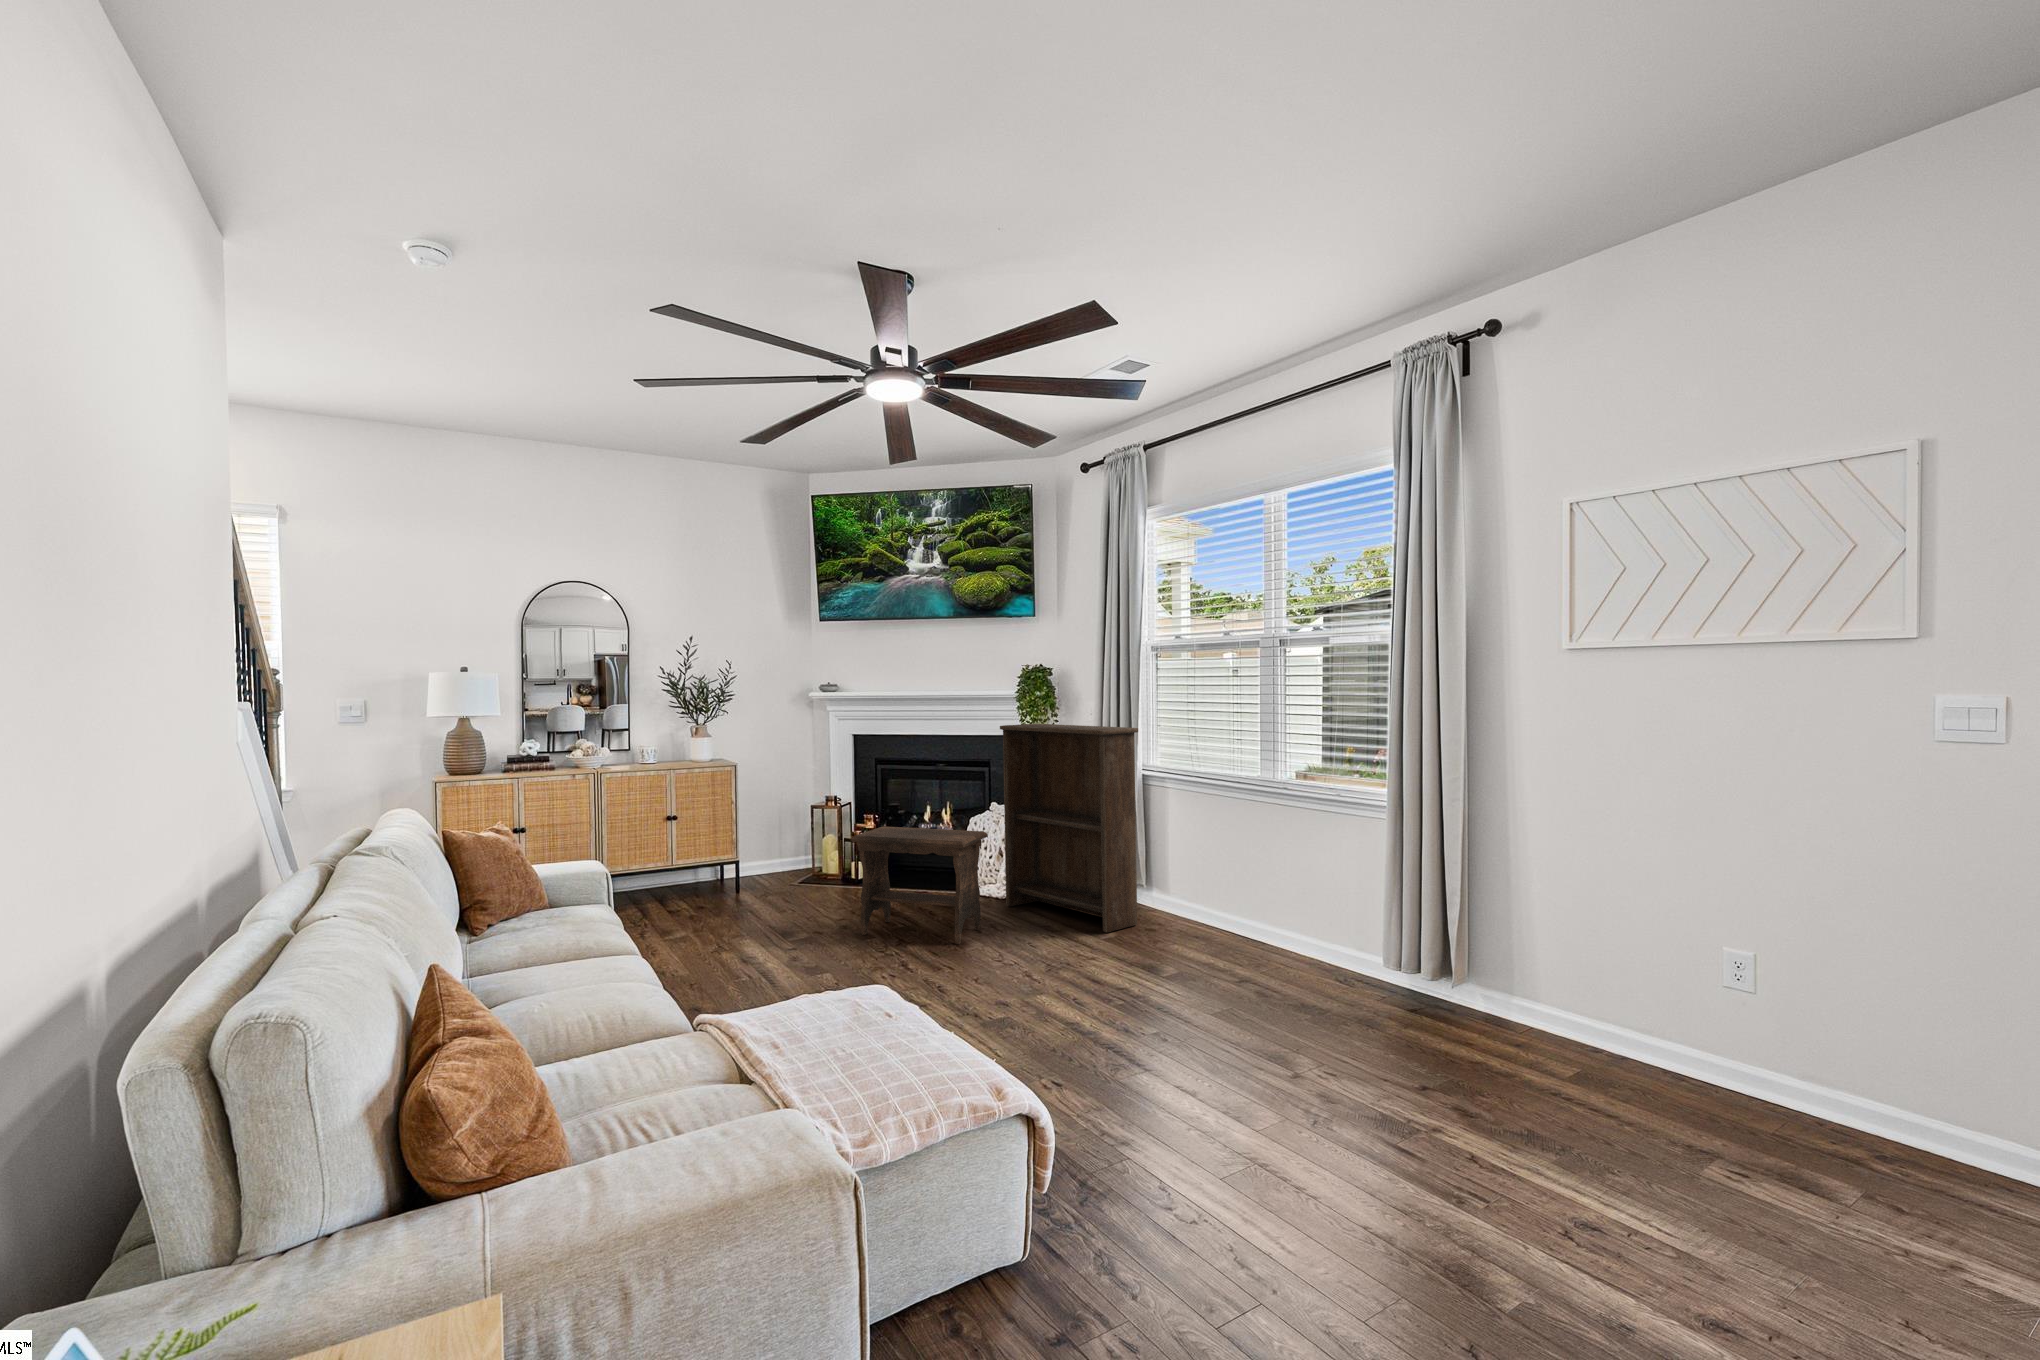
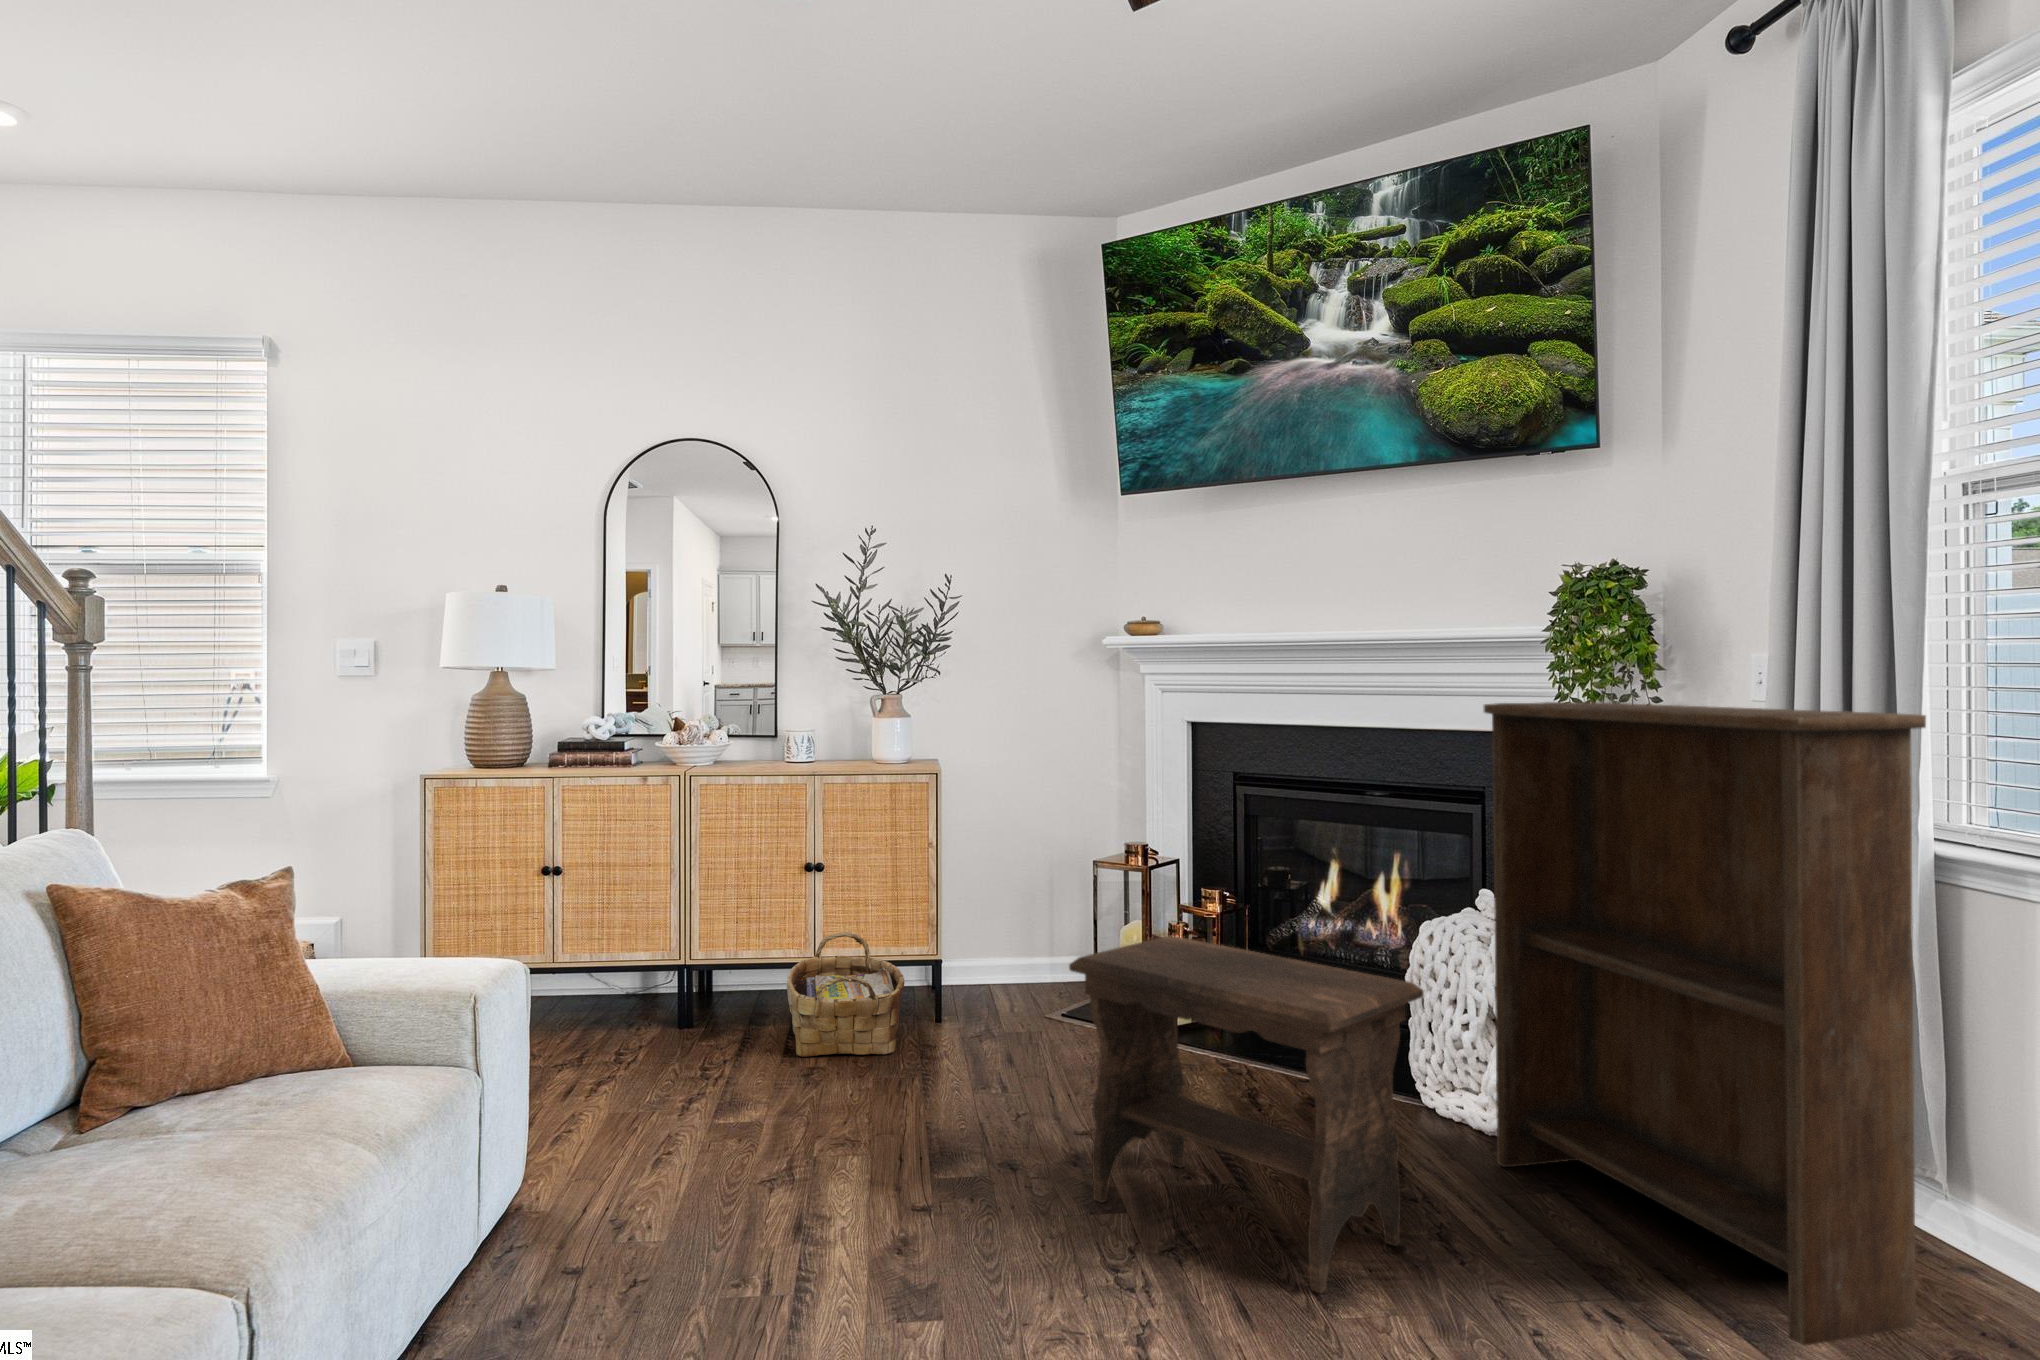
woven basket: none [665,850,730,911] -> present [787,932,904,1057]

